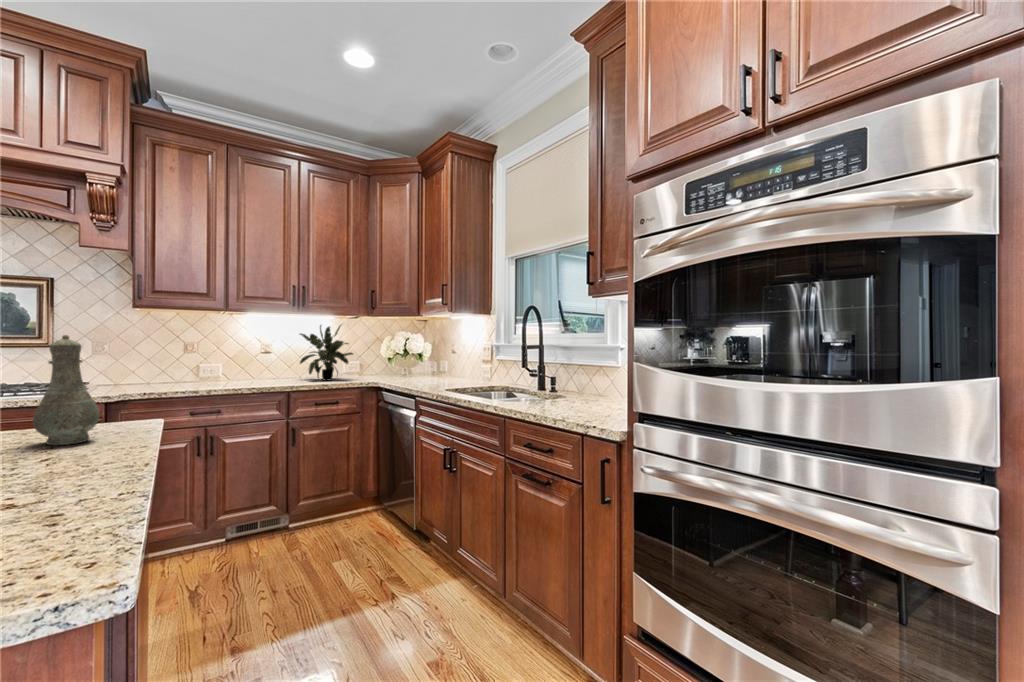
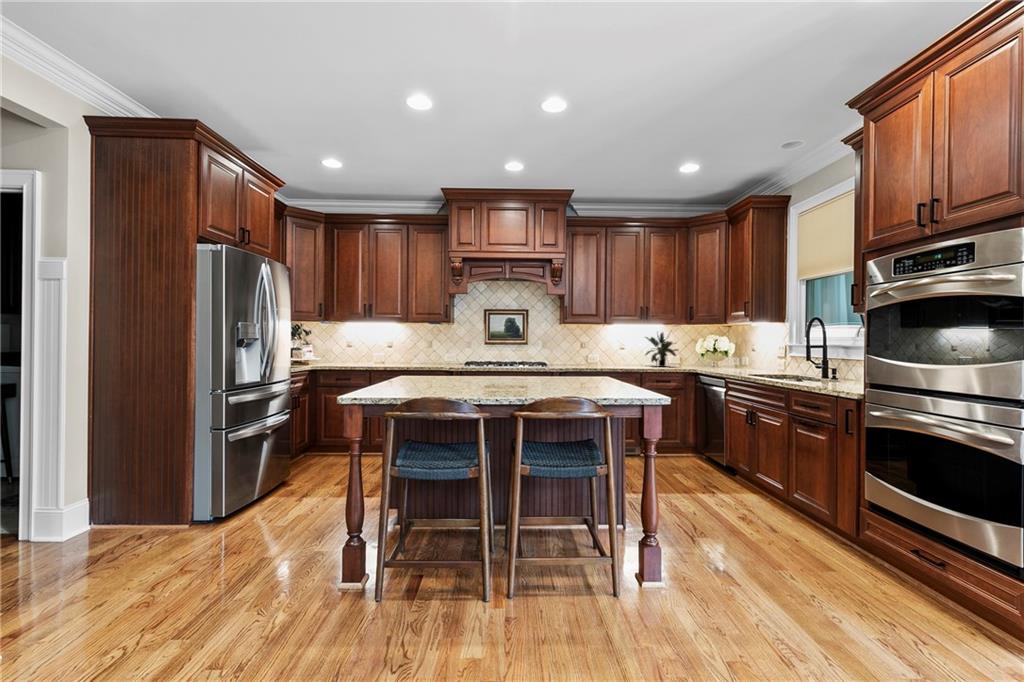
vase: present [33,335,100,445] -> none [582,340,600,380]

